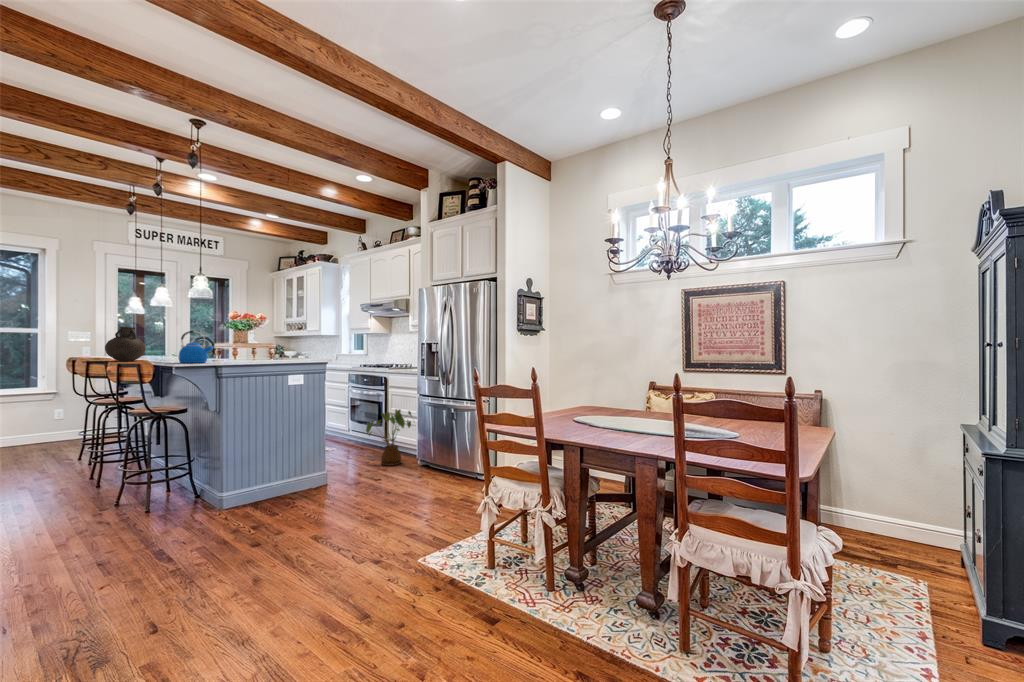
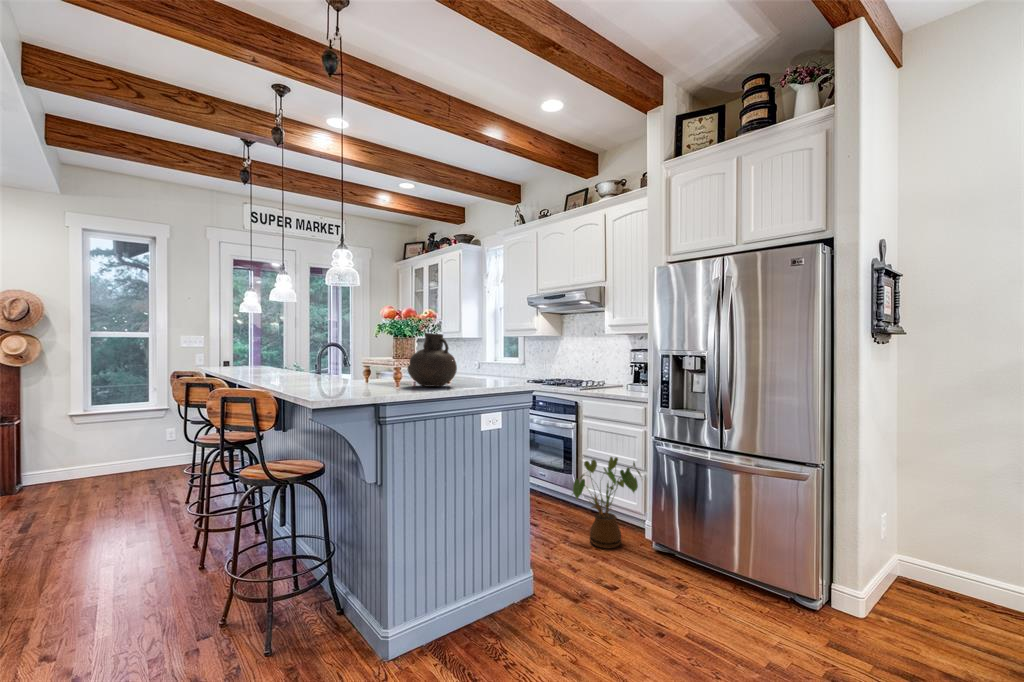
vase: present [105,327,146,361] -> present [408,333,457,386]
kettle: present [178,331,213,363] -> none [312,337,365,393]

